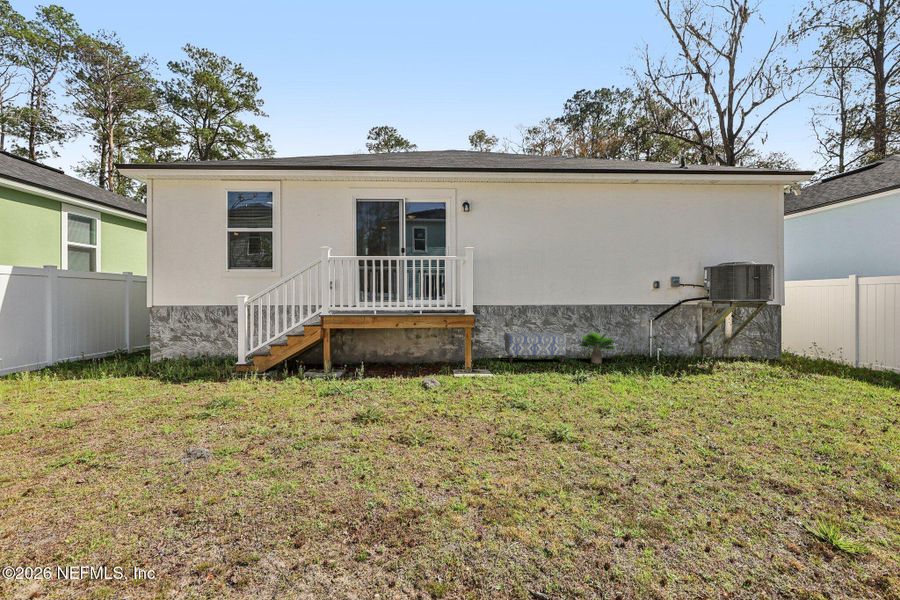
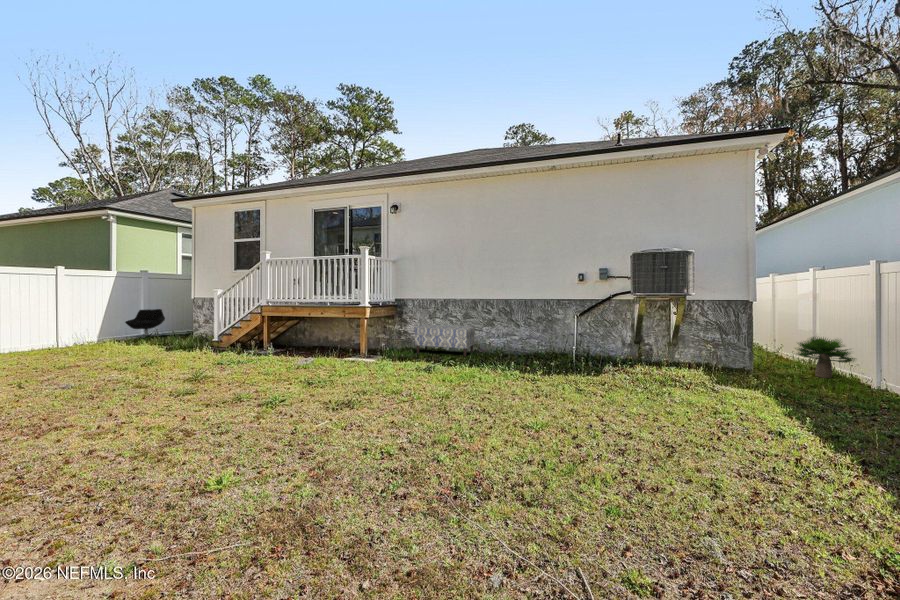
lounge chair: none [30,323,94,369] -> present [125,309,165,338]
potted plant: present [580,333,615,363] -> present [796,337,855,378]

